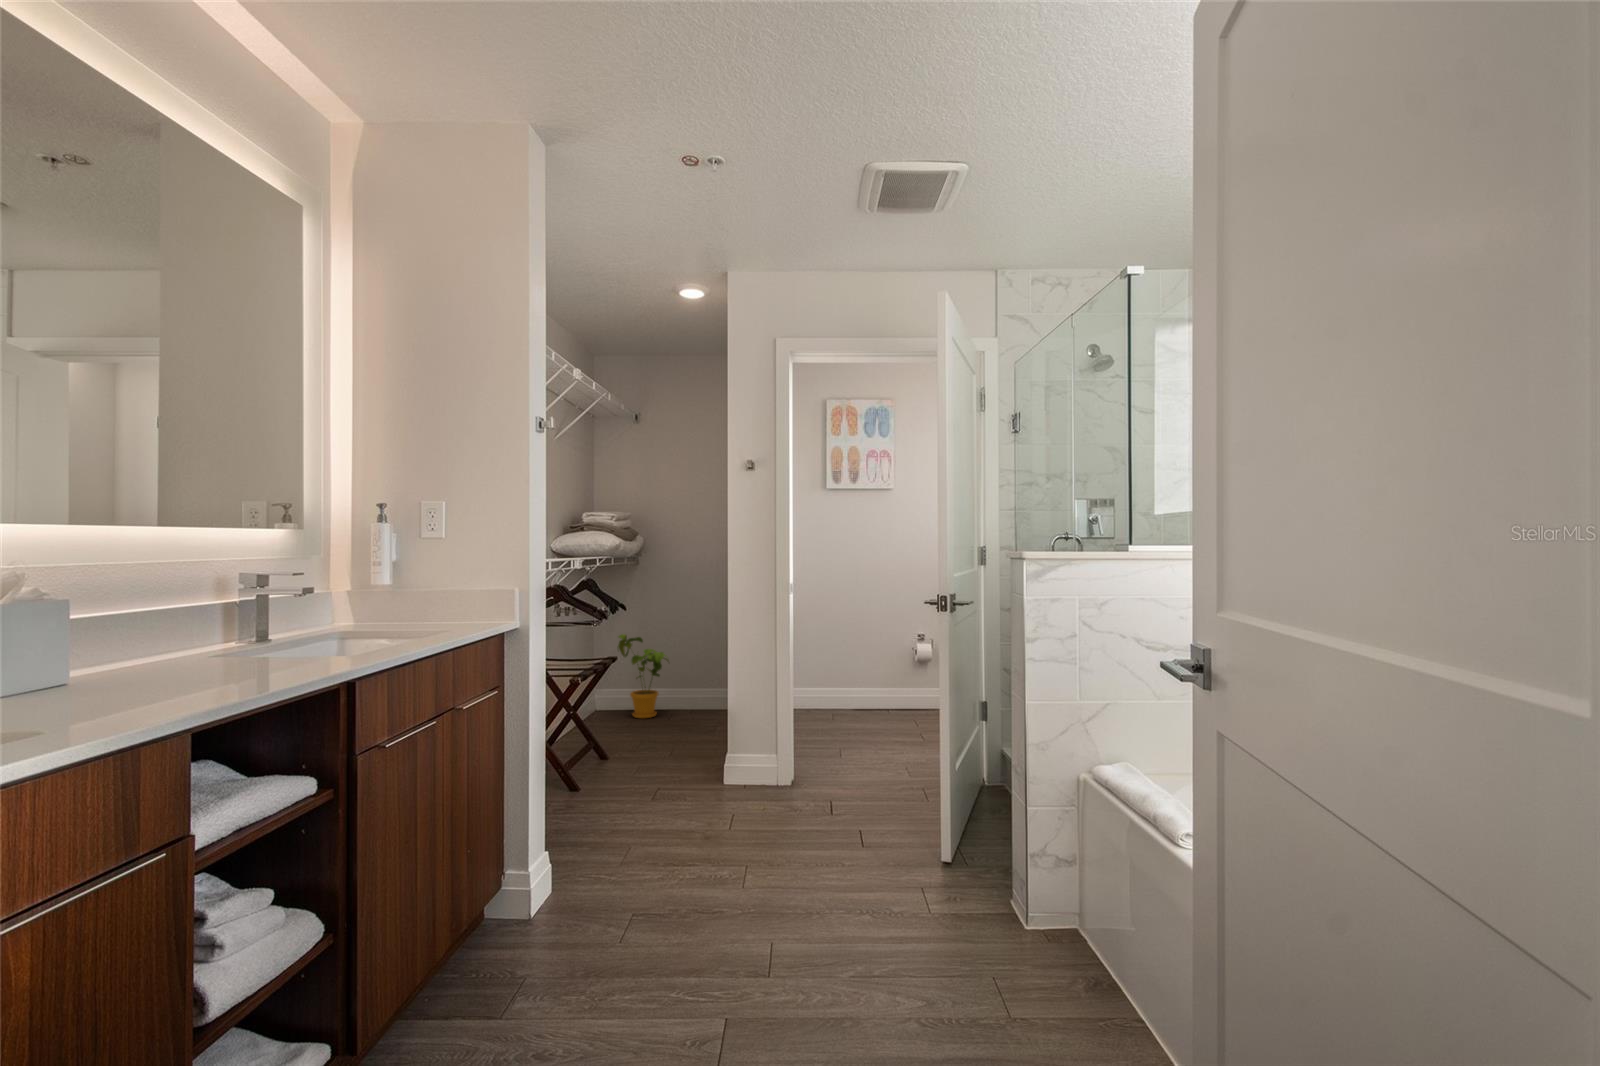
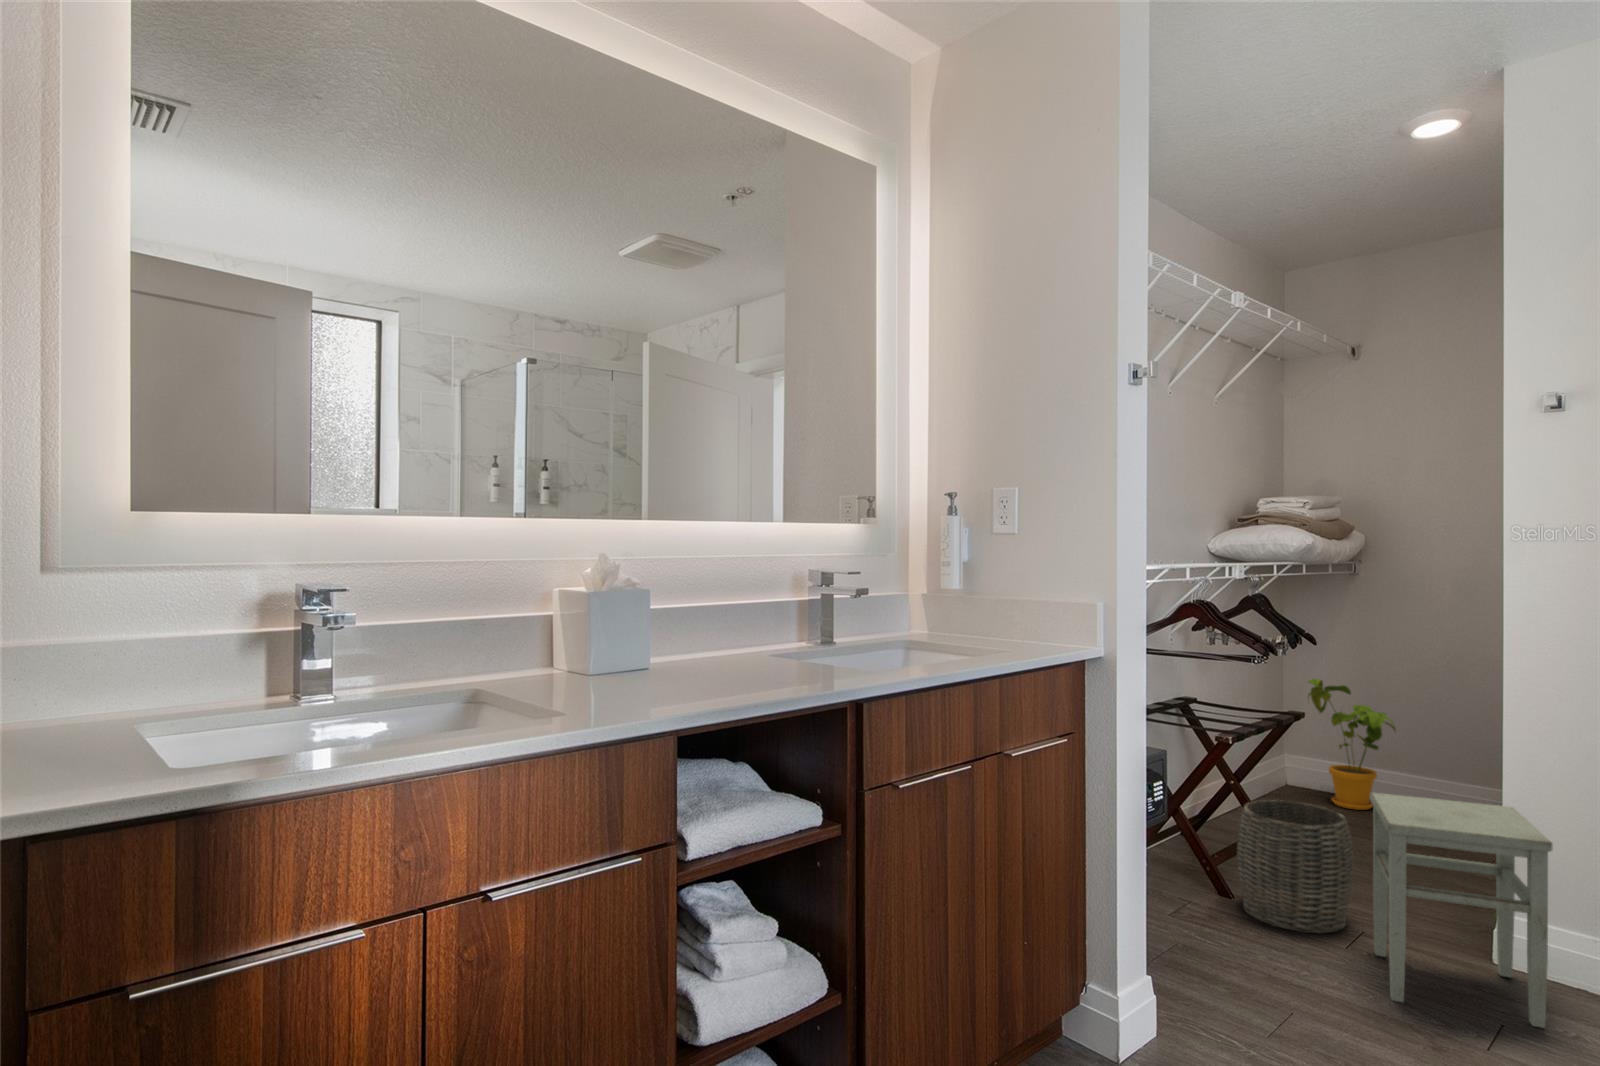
stool: none [671,695,764,826] -> present [1370,793,1553,1028]
woven basket: none [588,717,659,803] -> present [1237,800,1353,933]

